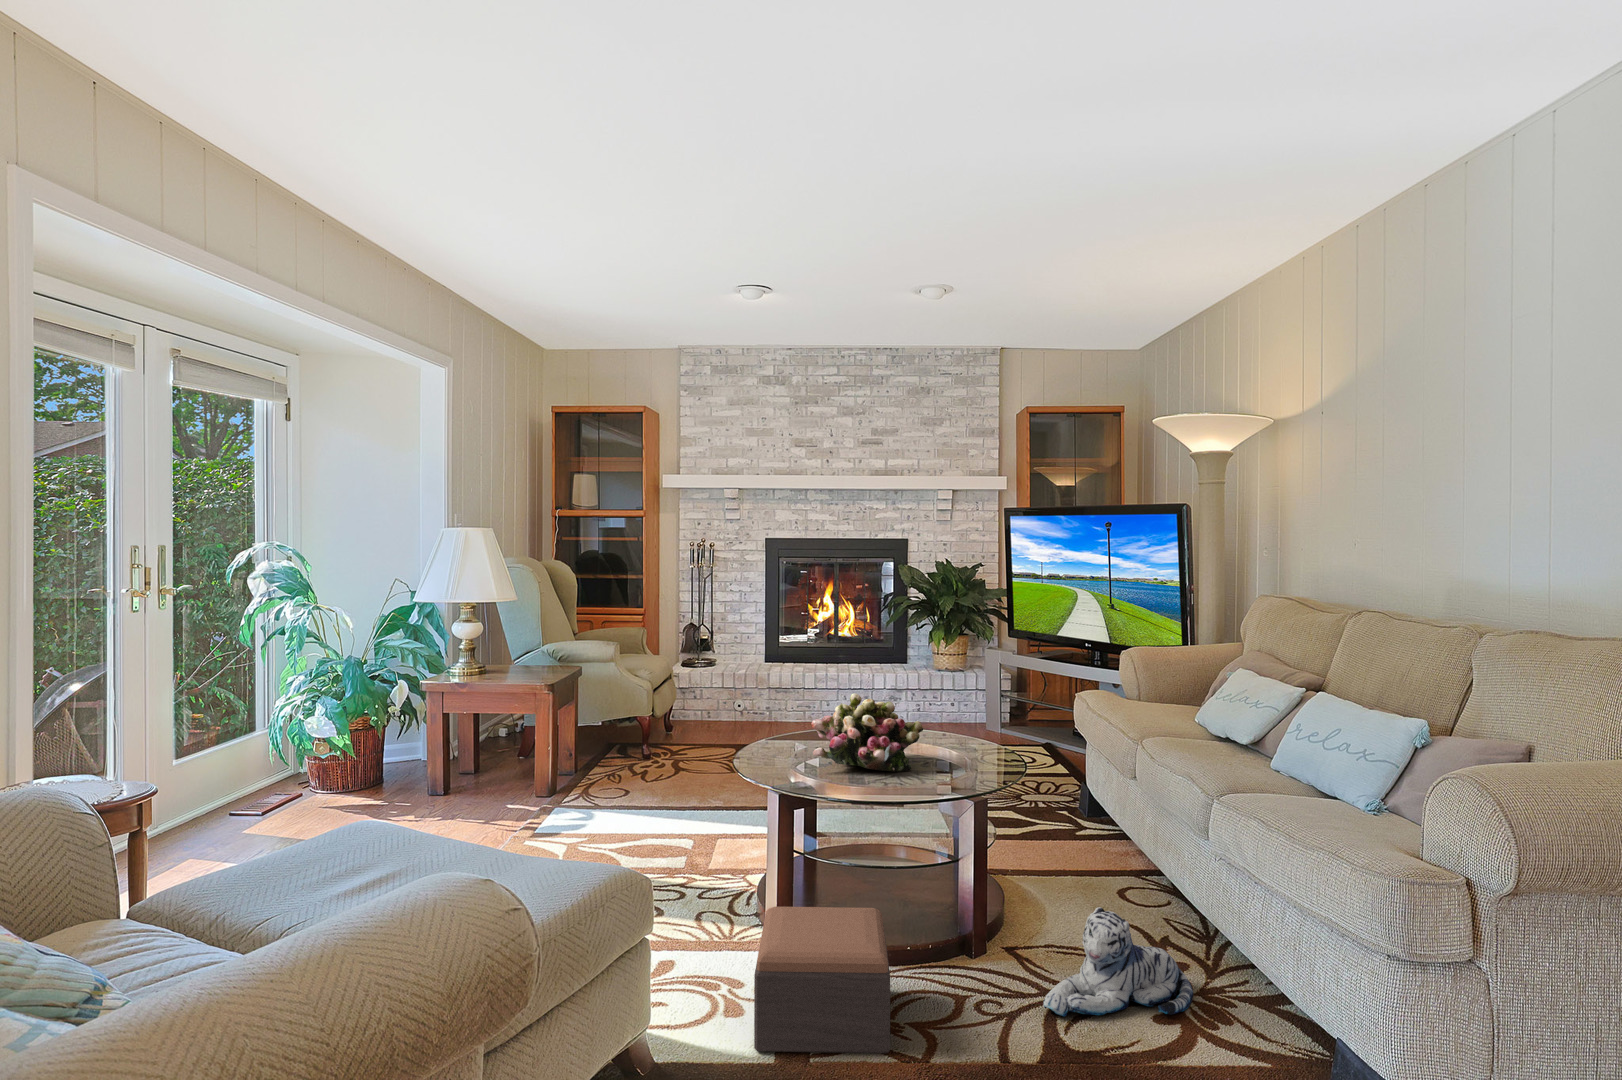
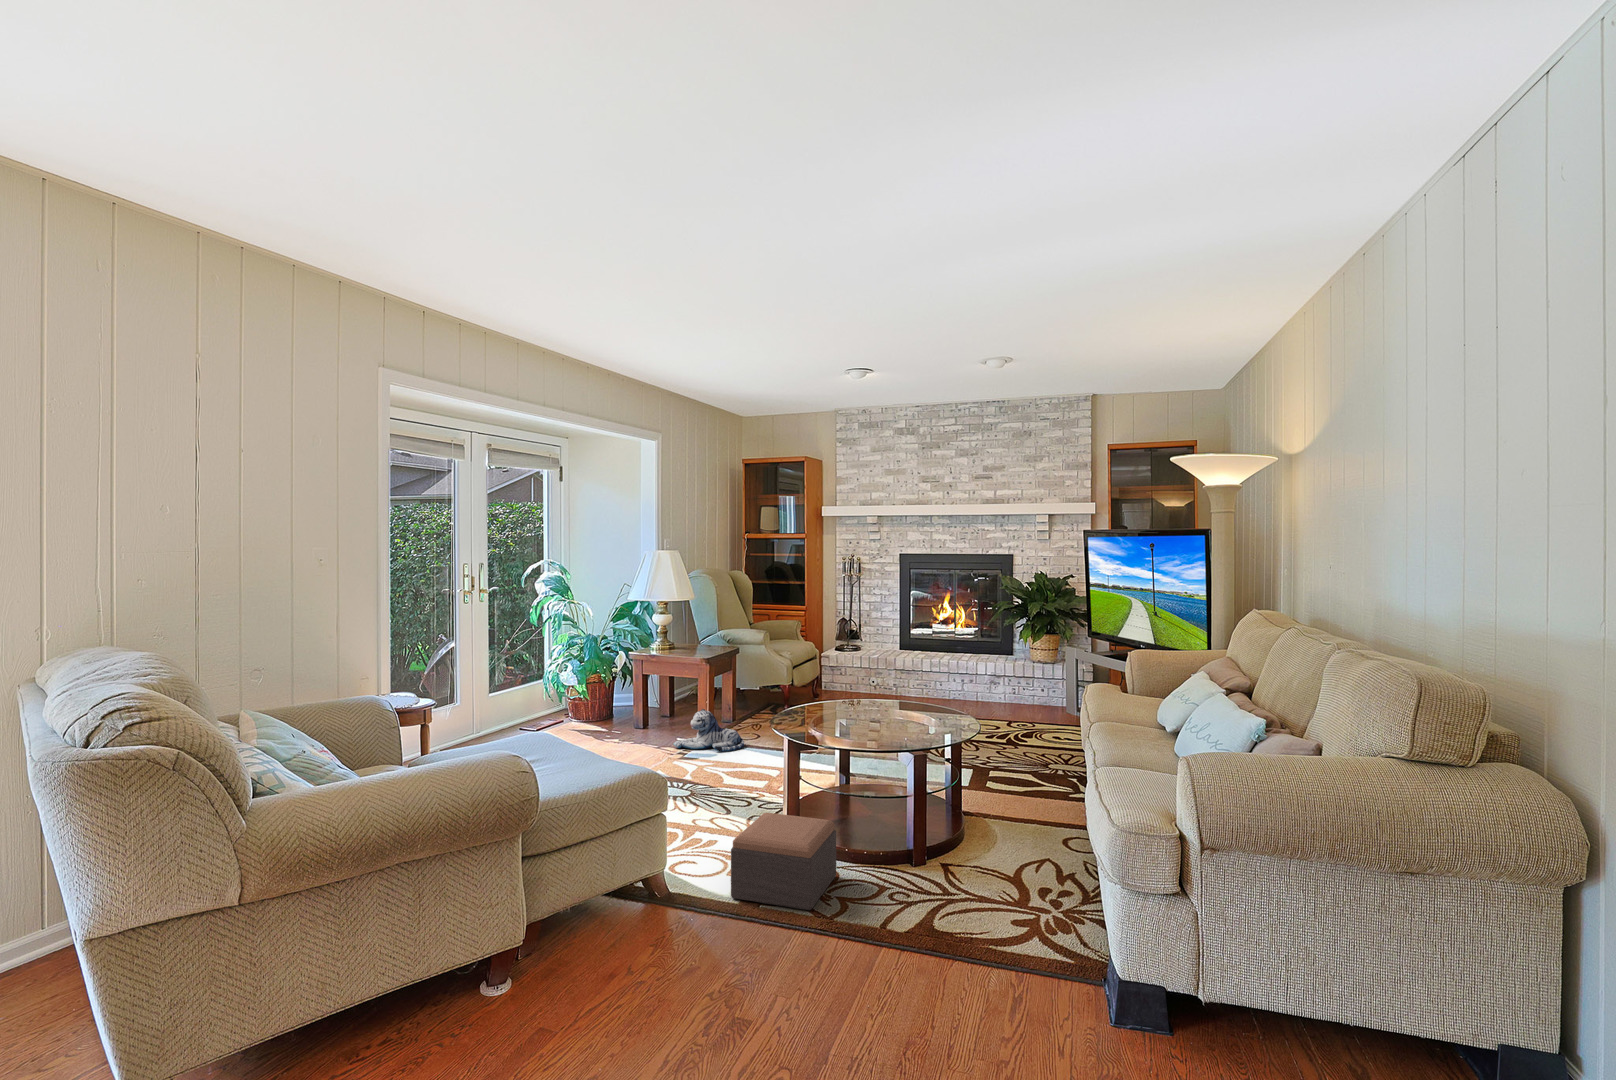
flower arrangement: present [811,693,923,772] -> none [827,676,911,733]
plush toy: present [1043,907,1193,1016] -> present [674,709,744,751]

